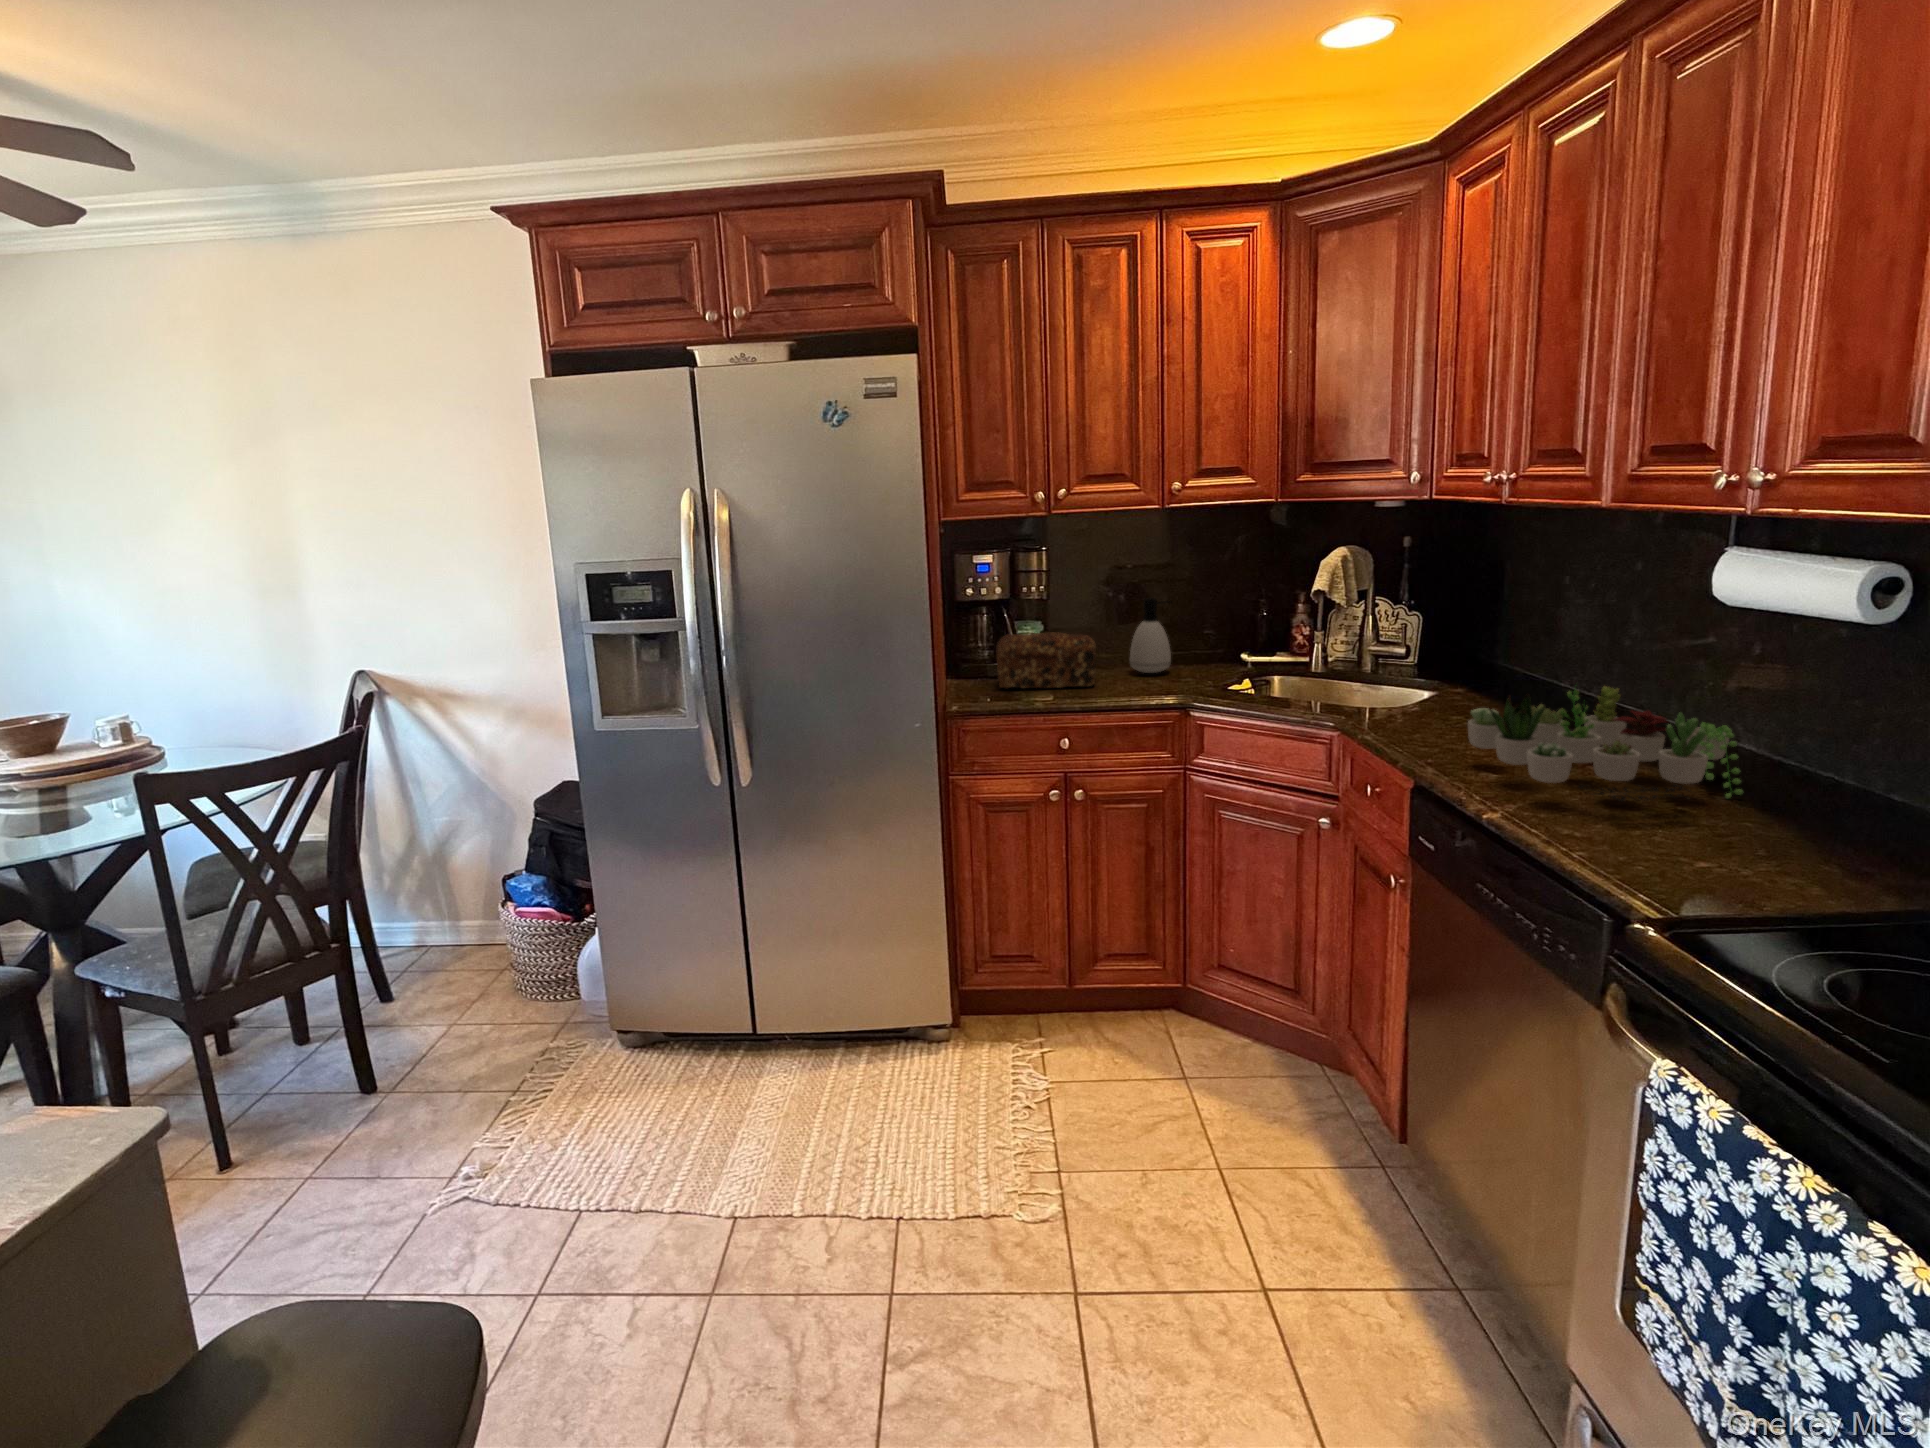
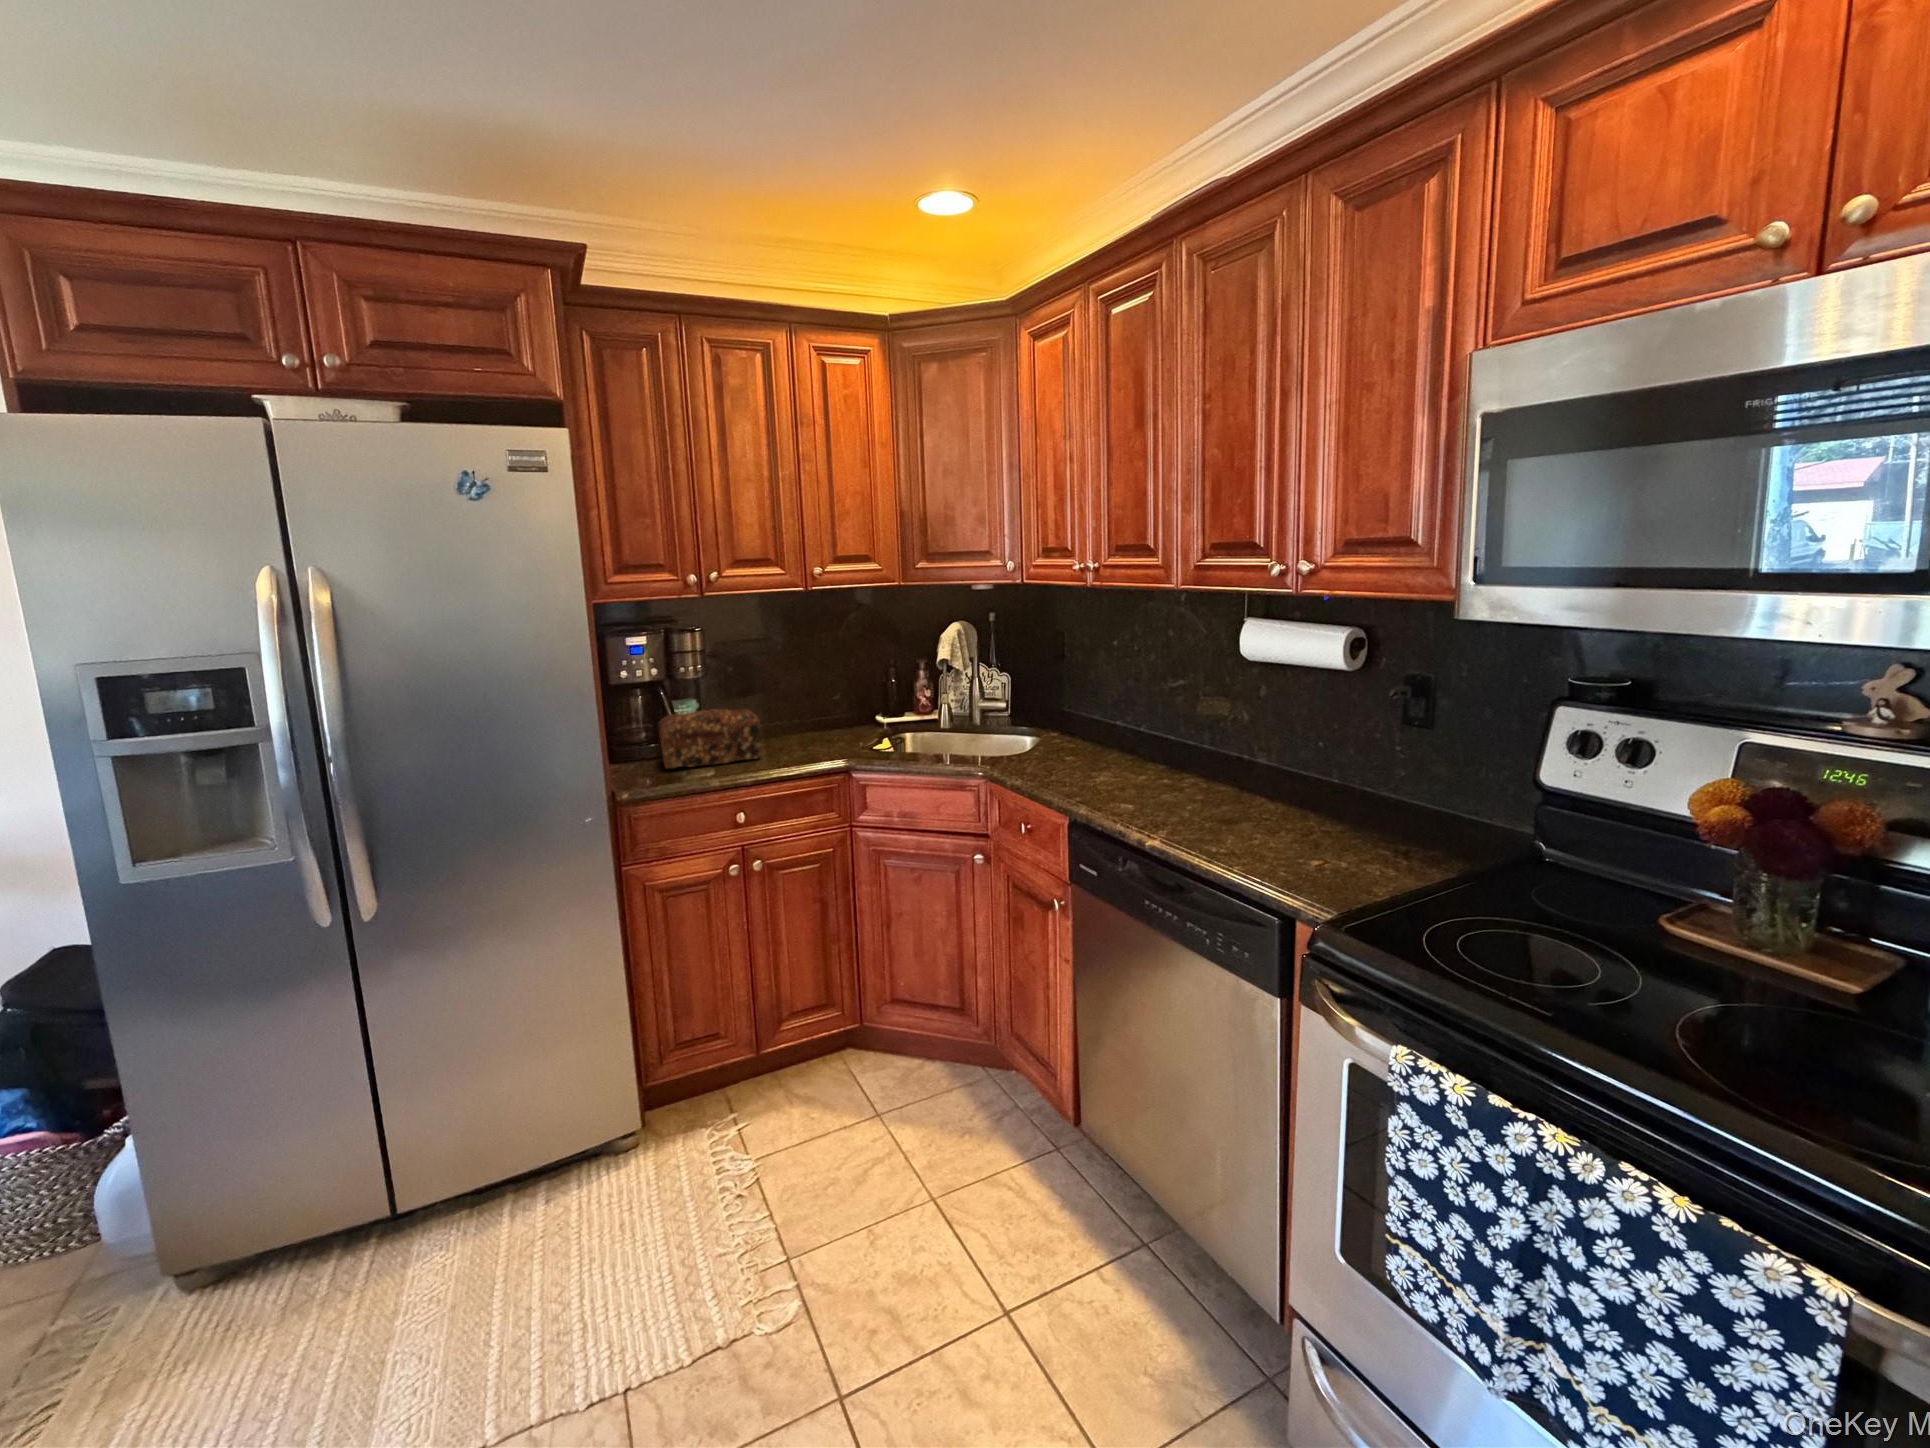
soap dispenser: present [1130,598,1172,673] -> none [787,671,824,740]
succulent plant: present [1468,686,1743,802] -> none [1098,726,1288,823]

